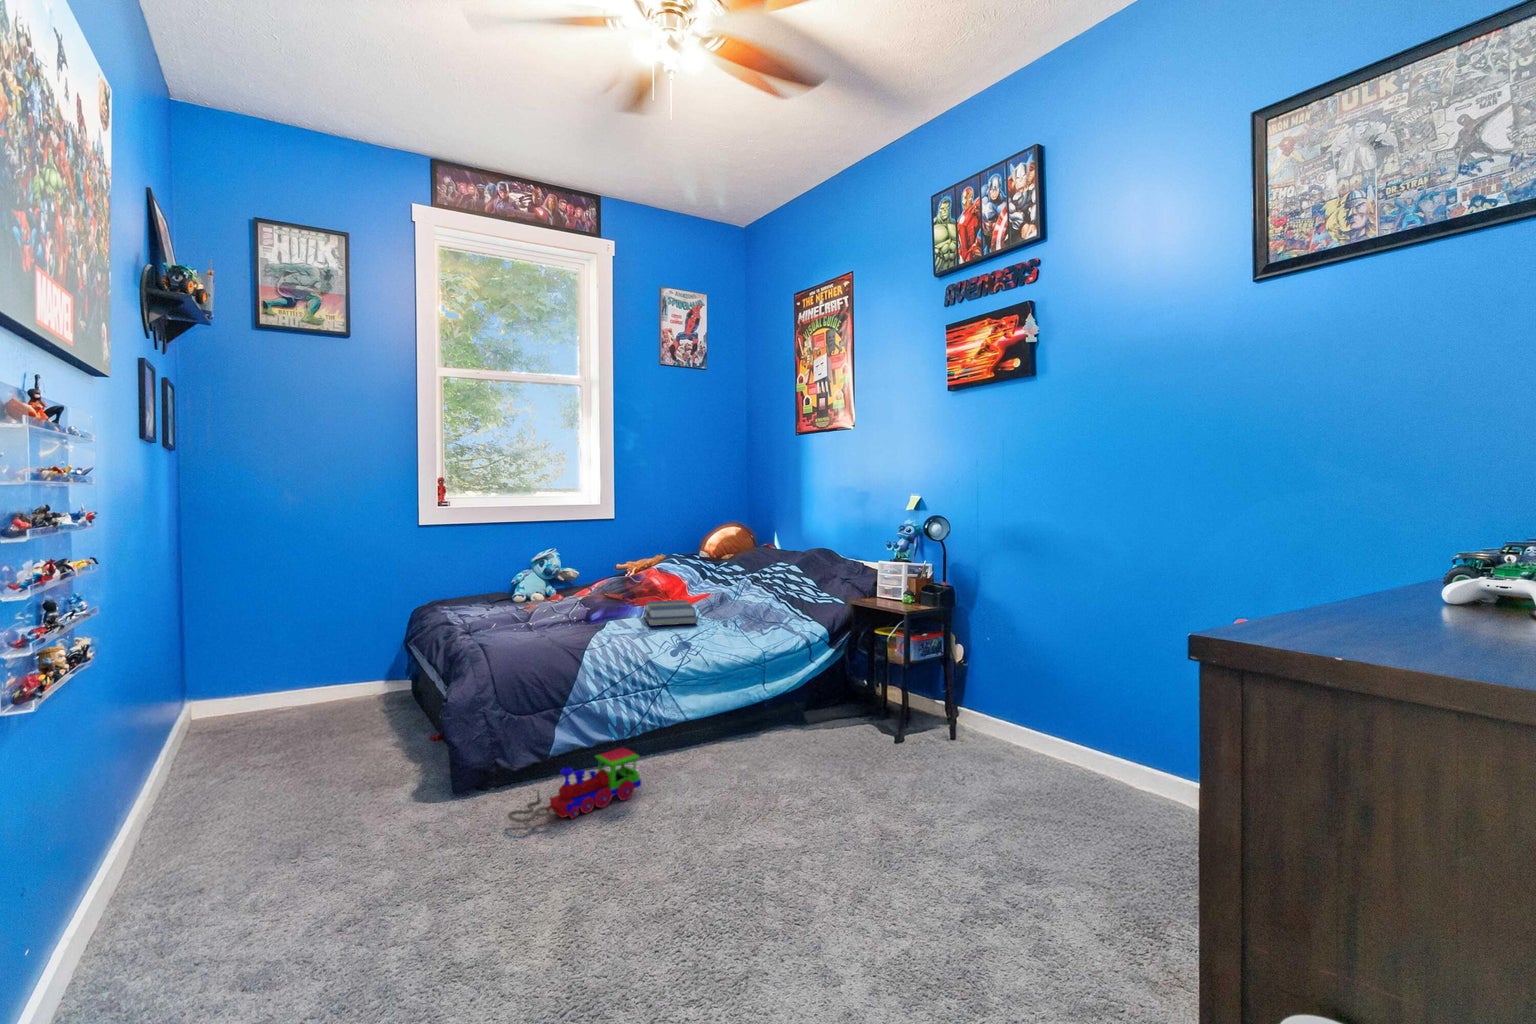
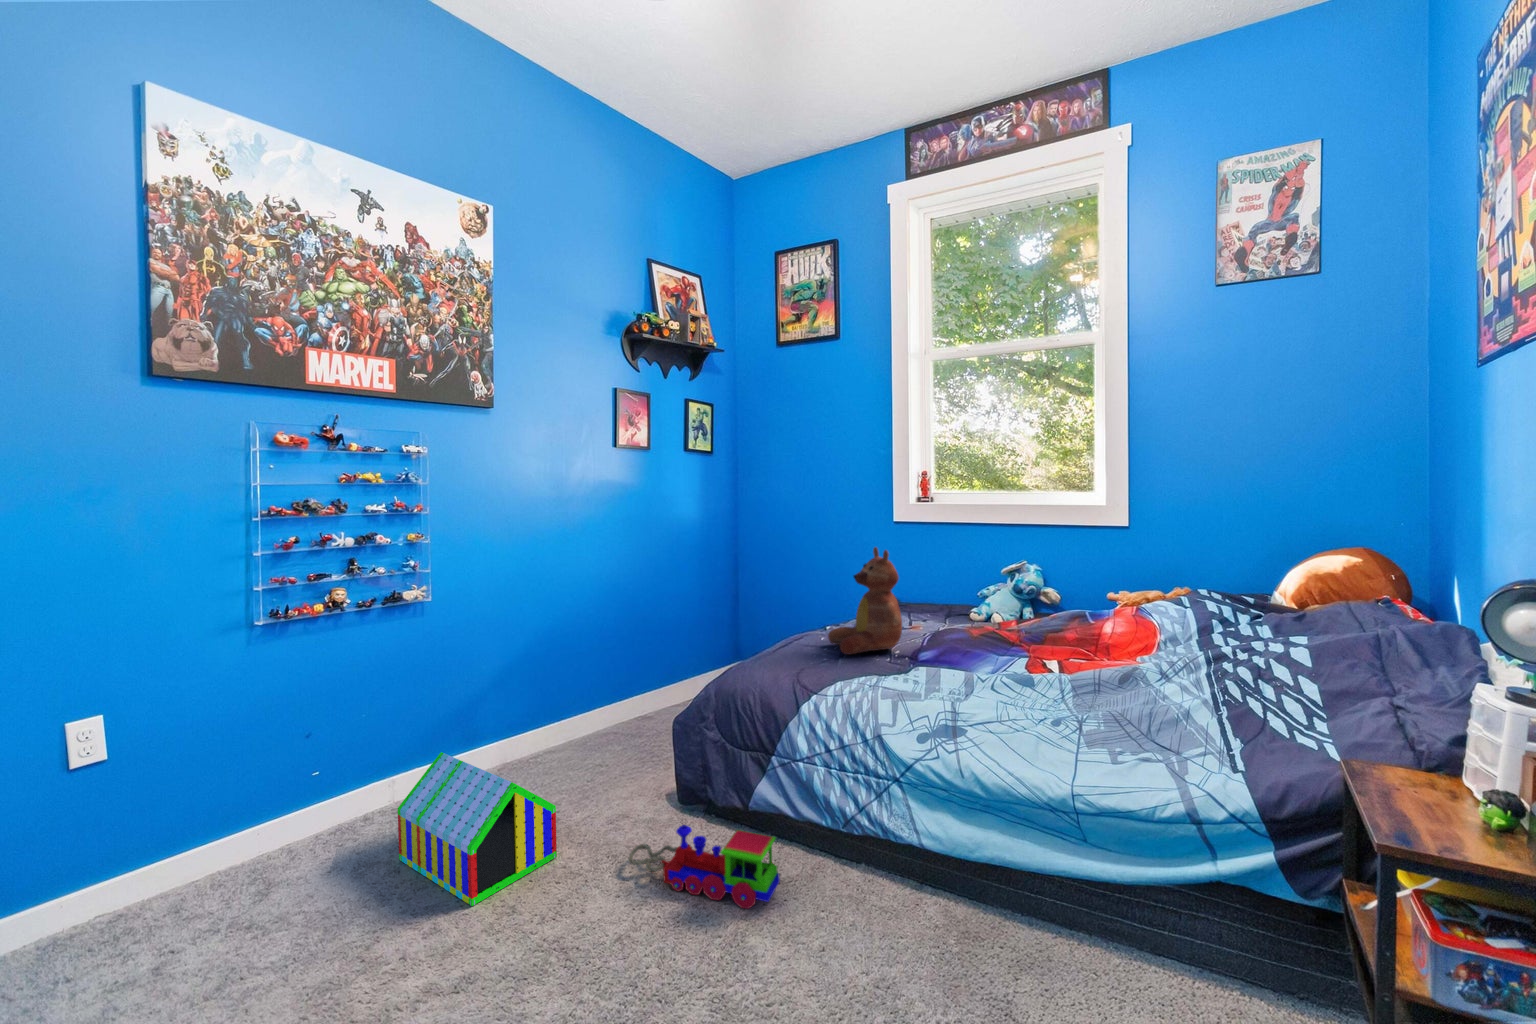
teddy bear: none [515,541,586,629] -> present [828,547,902,654]
book: present [644,600,698,626] -> none [936,649,1046,703]
toy house: none [282,784,456,954] -> present [398,752,557,906]

